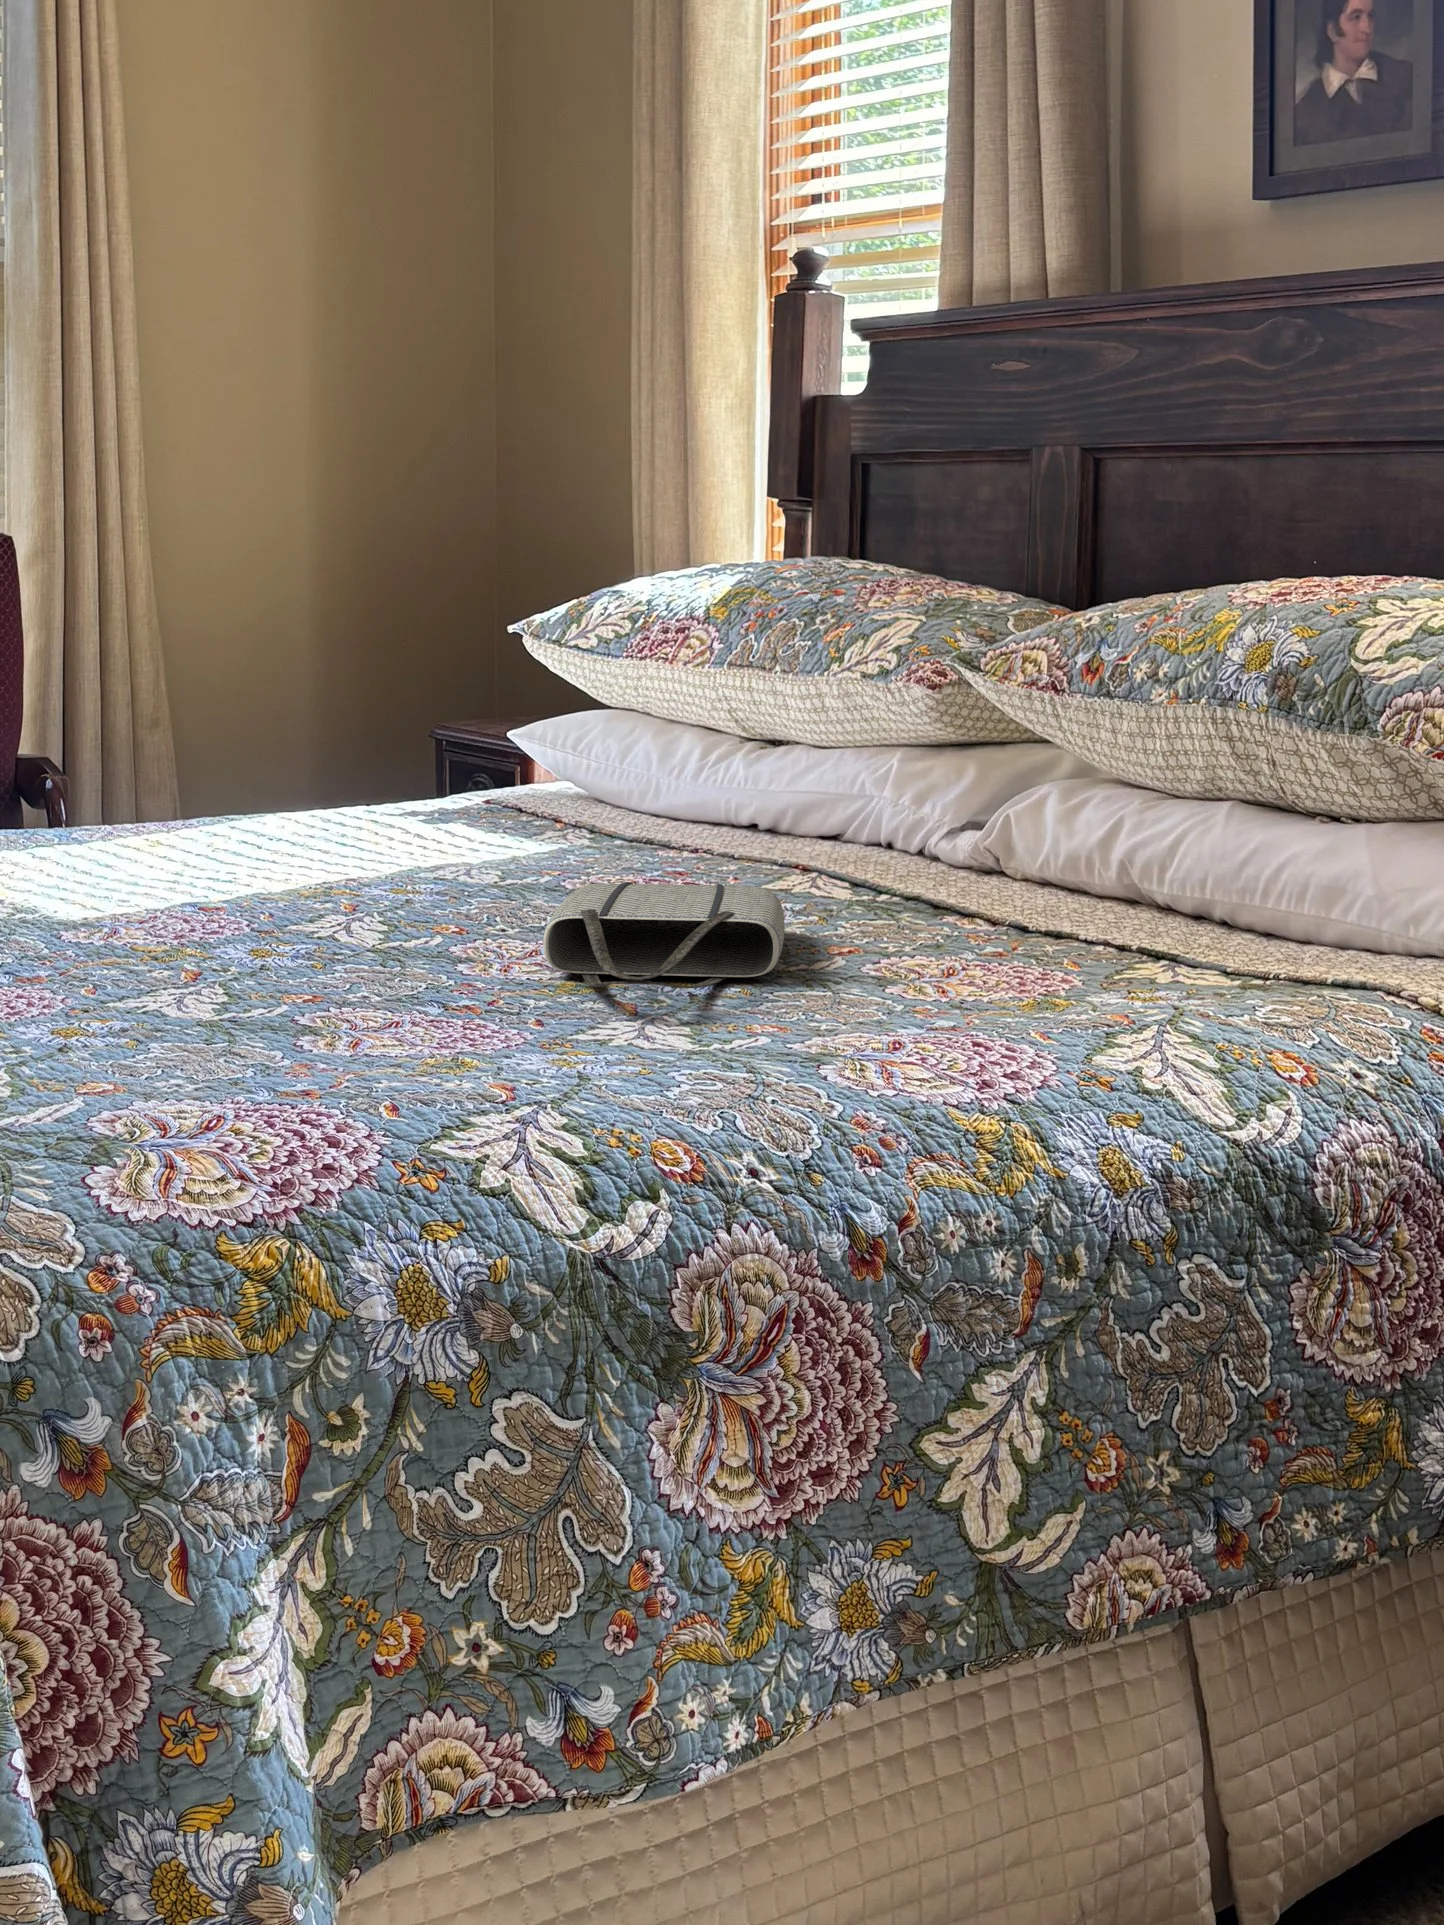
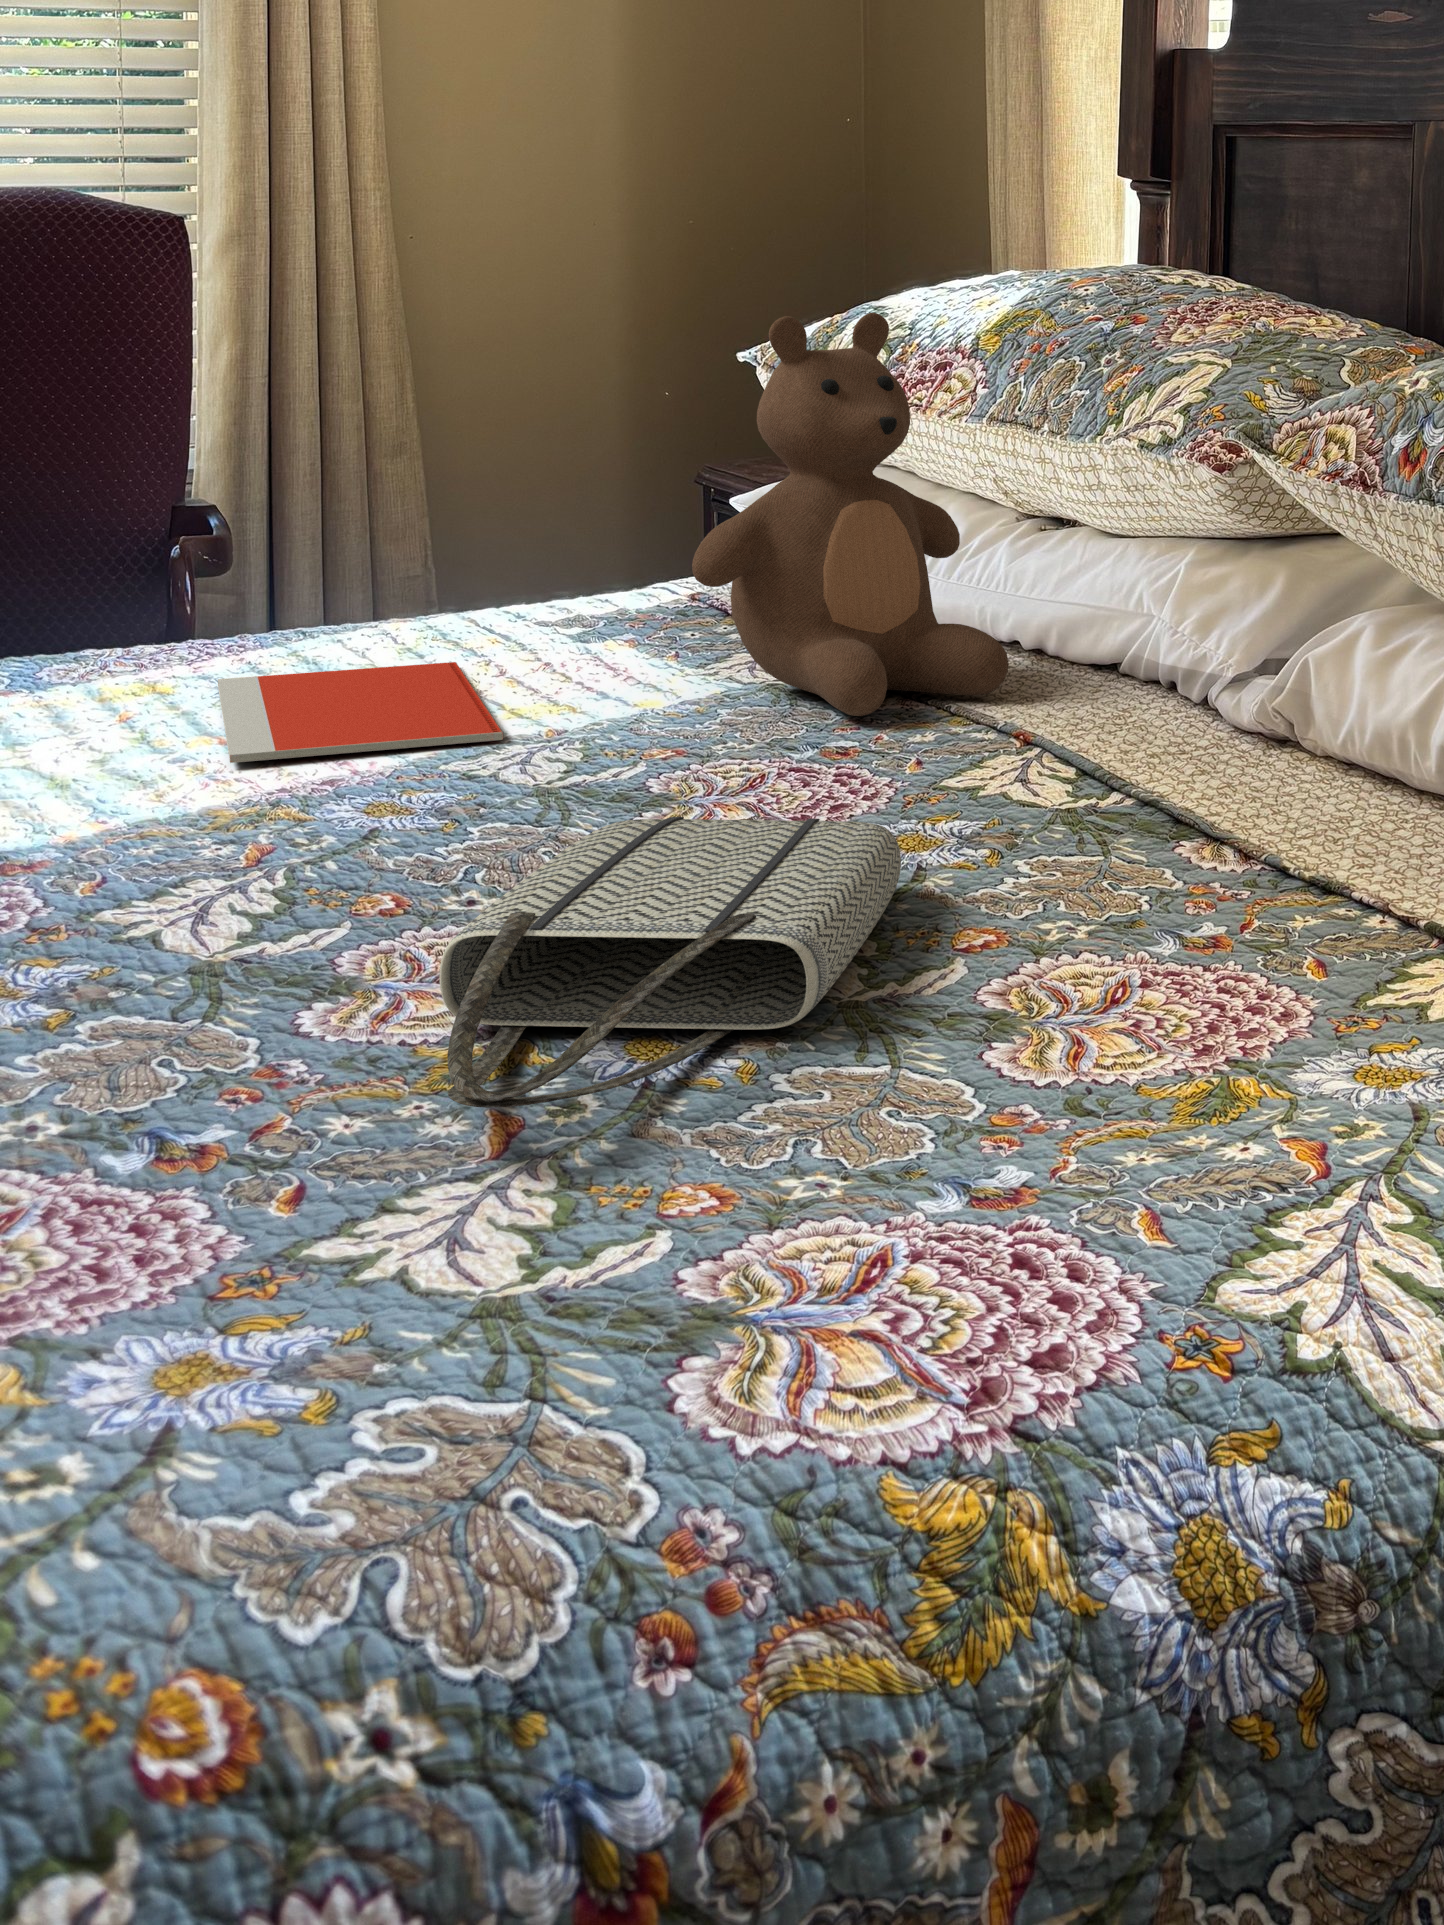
teddy bear: none [547,581,769,861] -> present [692,313,1009,716]
notebook: none [193,835,430,877] -> present [218,662,503,763]

